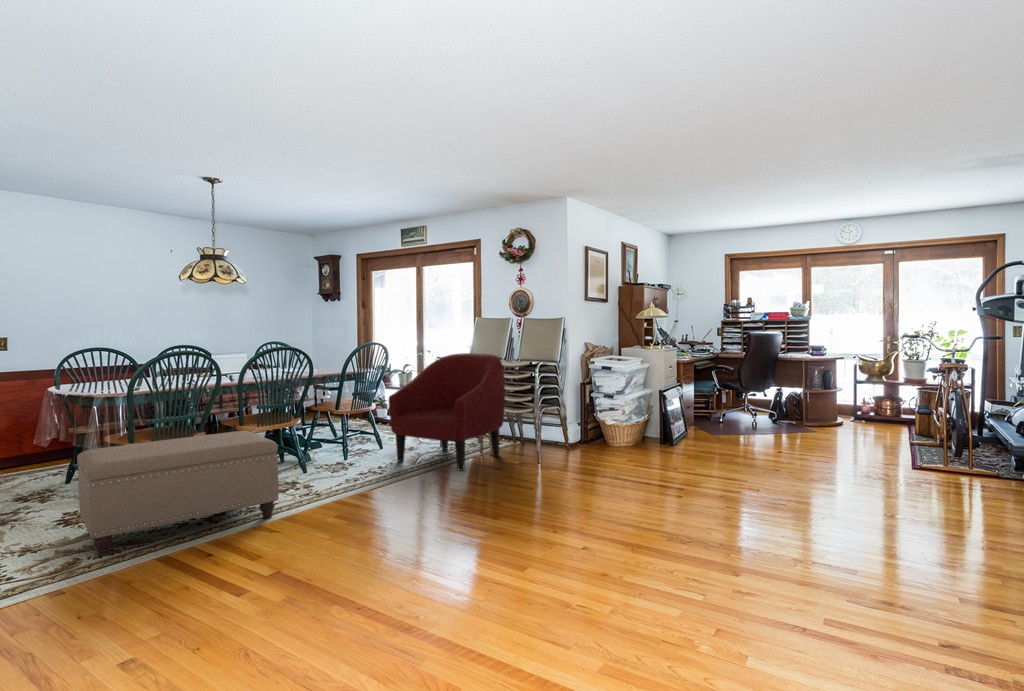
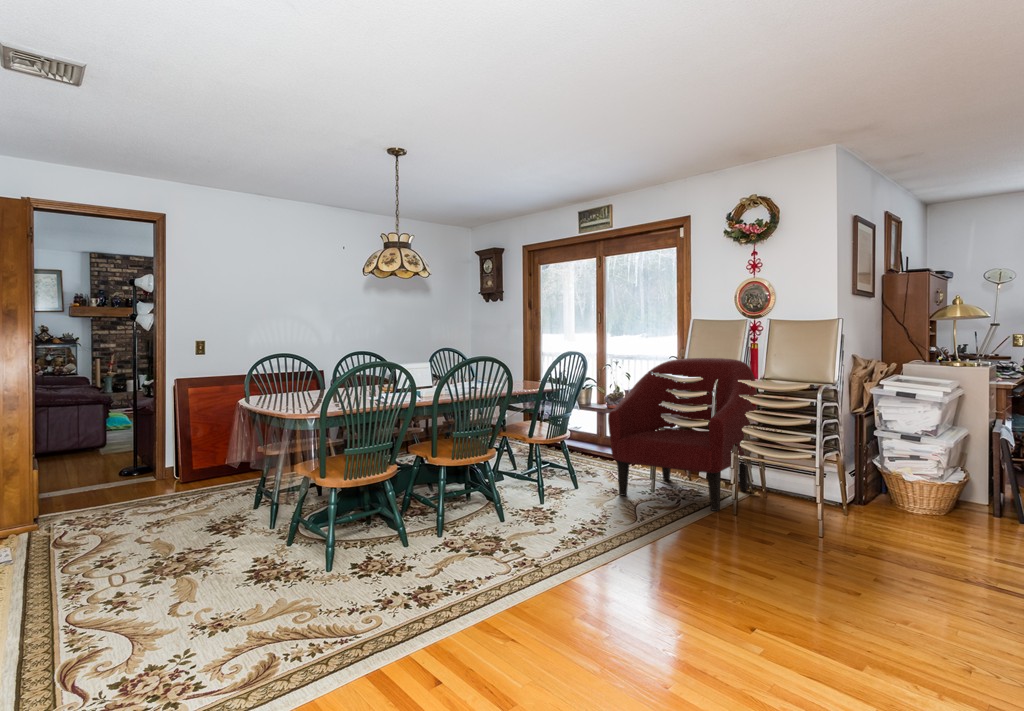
ottoman: present [77,431,279,556] -> none [287,457,526,625]

